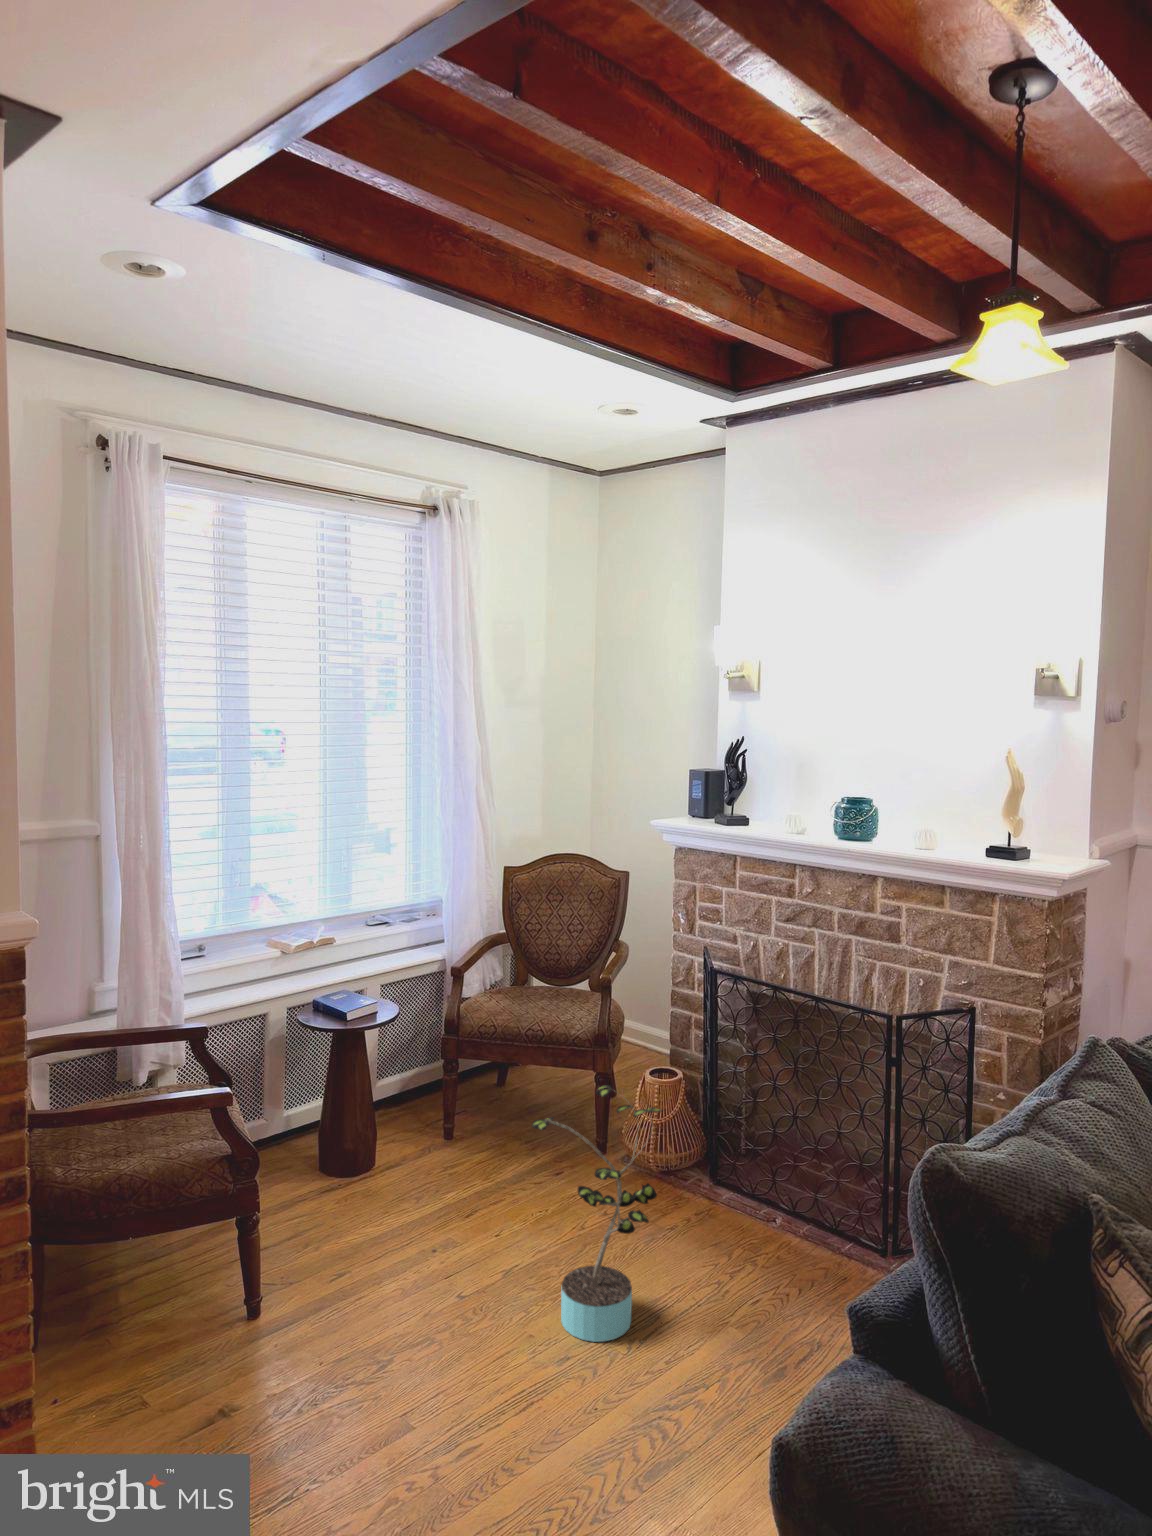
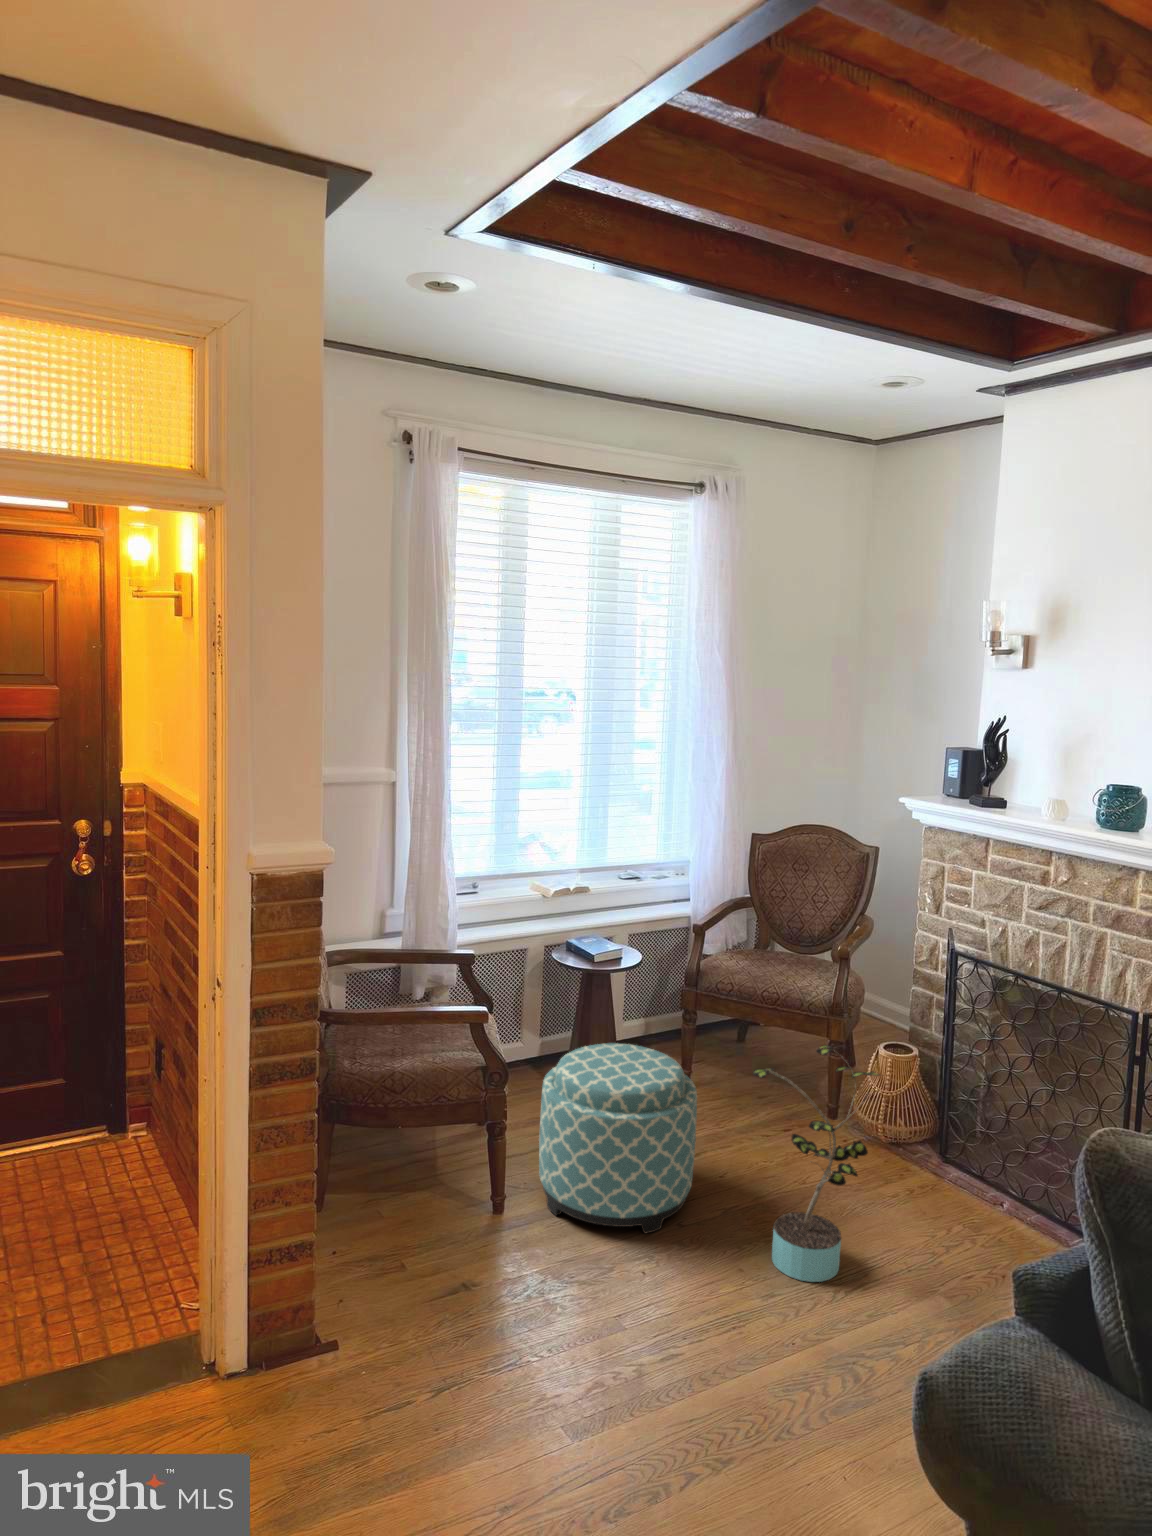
ottoman: none [296,1109,472,1320] -> present [539,1043,697,1233]

